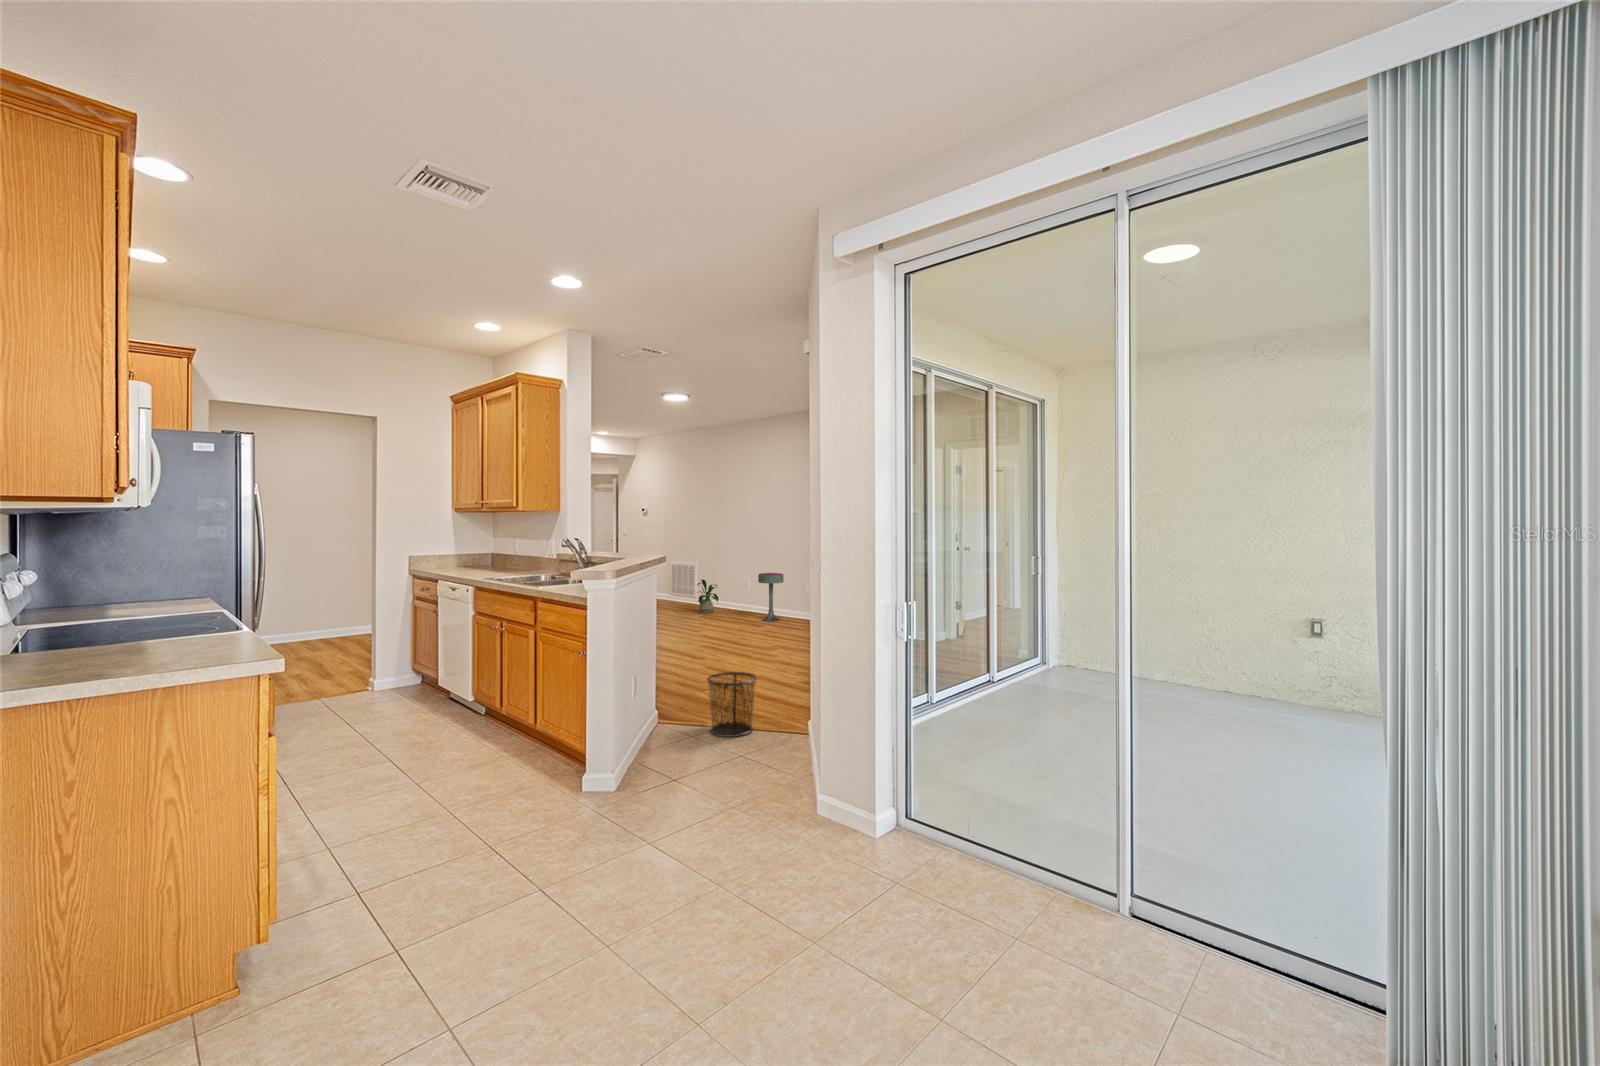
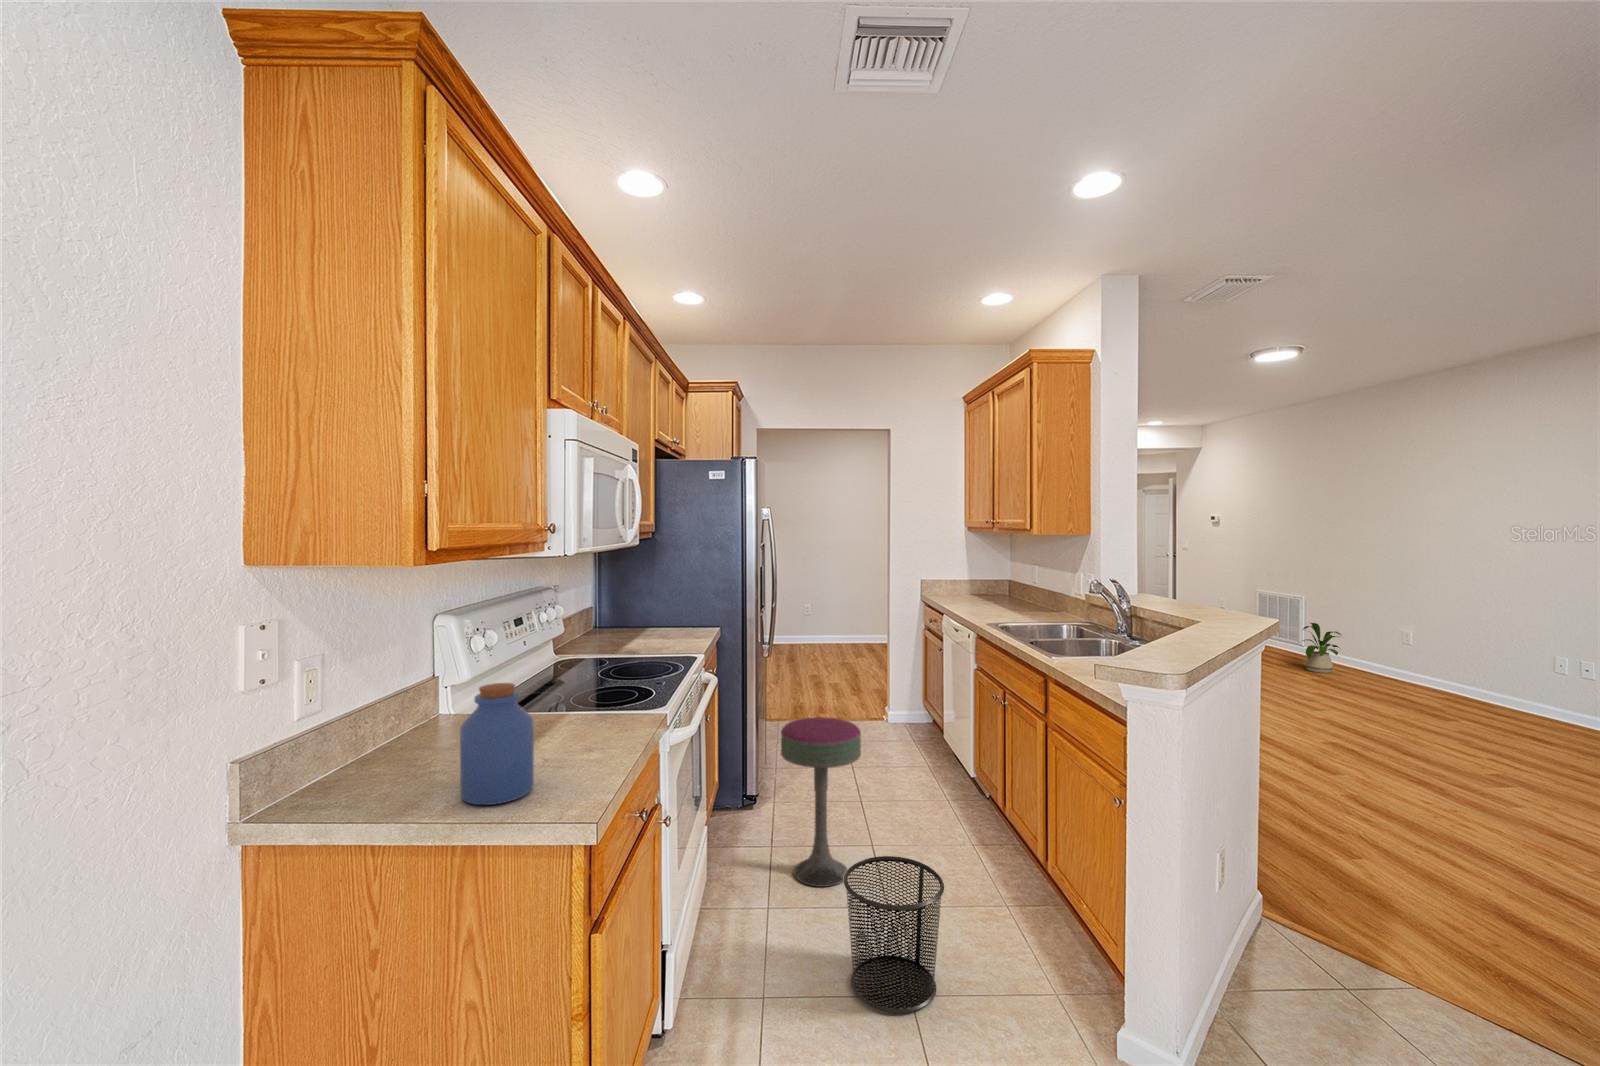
bar stool: present [758,573,784,621] -> present [781,717,861,887]
jar: none [142,585,207,665] -> present [460,683,534,805]
waste bin: present [707,672,756,737] -> present [844,856,944,1014]

